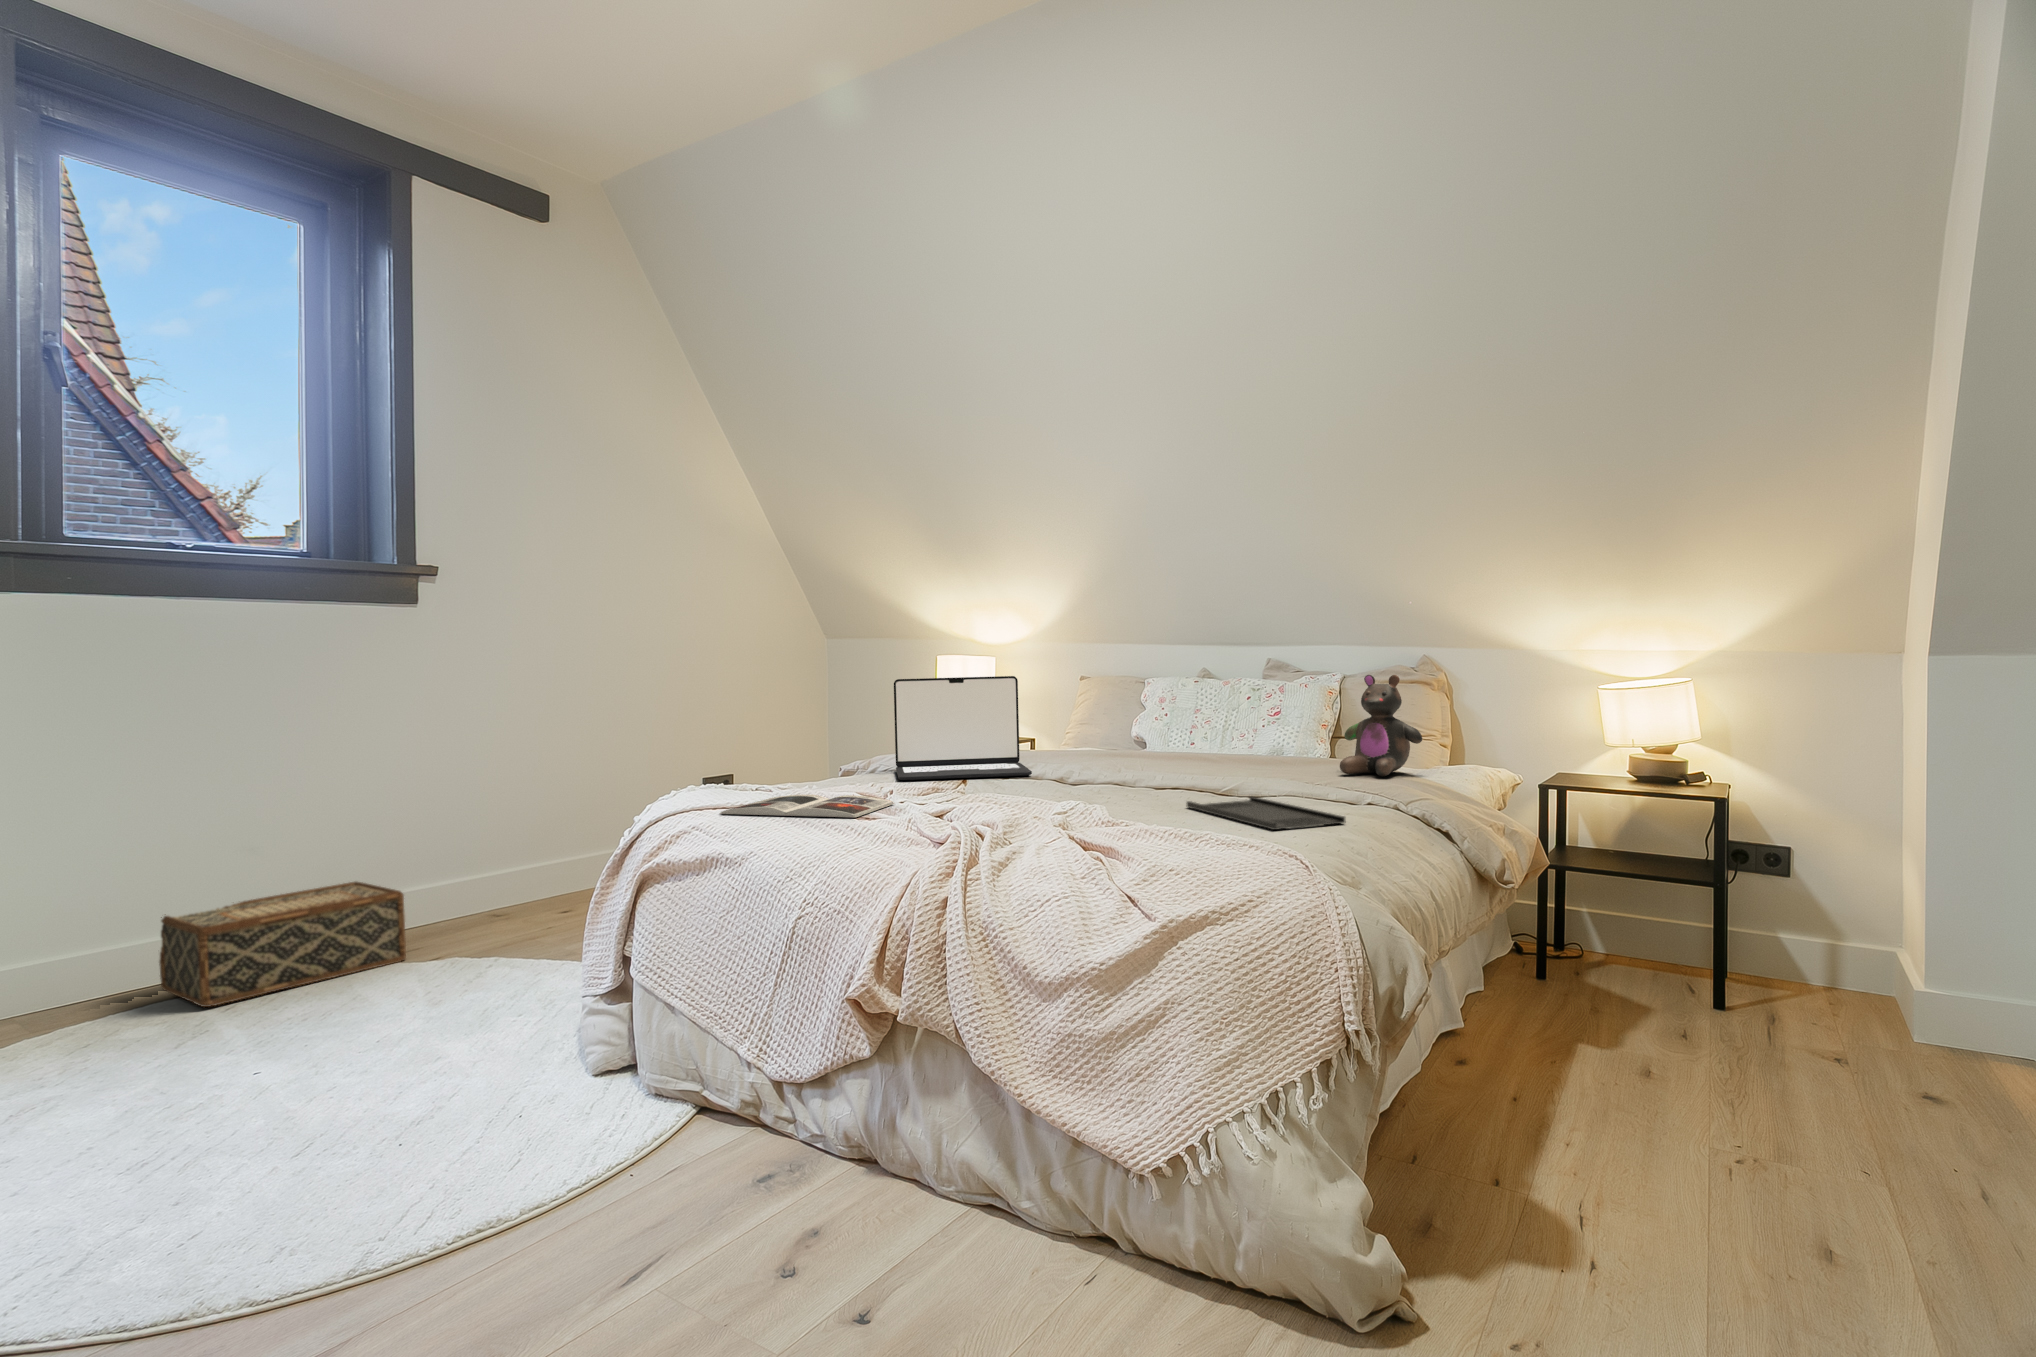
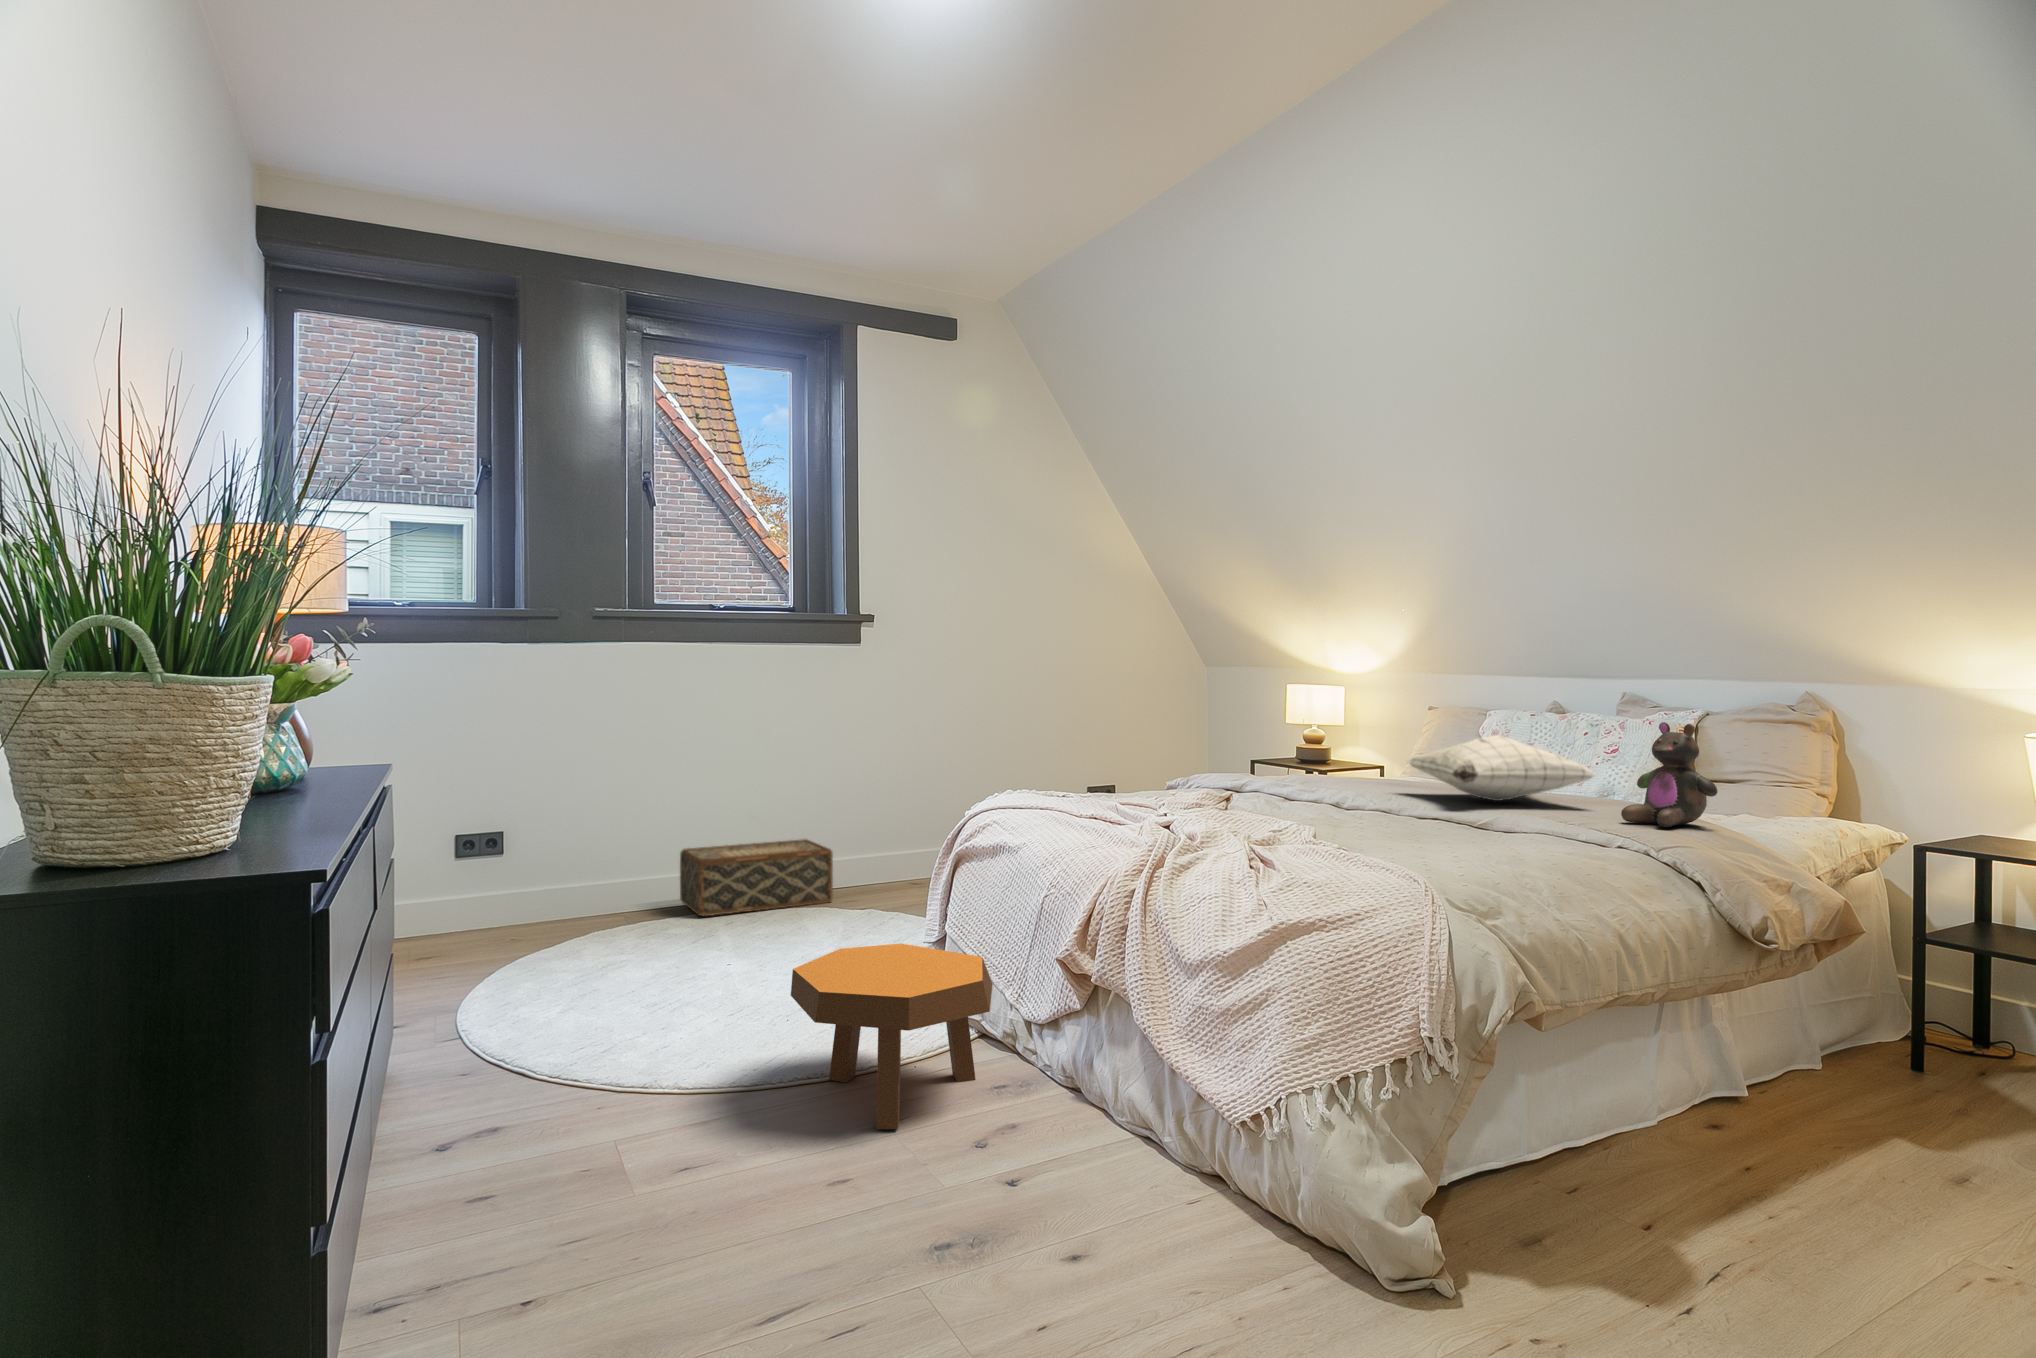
laptop: present [894,676,1032,780] -> none [1190,705,1314,798]
pillow: none [1110,696,1300,764] -> present [1407,735,1595,801]
magazine: present [719,795,895,817] -> none [1019,798,1161,820]
tray: present [1186,796,1346,830] -> none [1409,832,1538,864]
footstool: none [454,1009,758,1277] -> present [791,944,993,1129]

